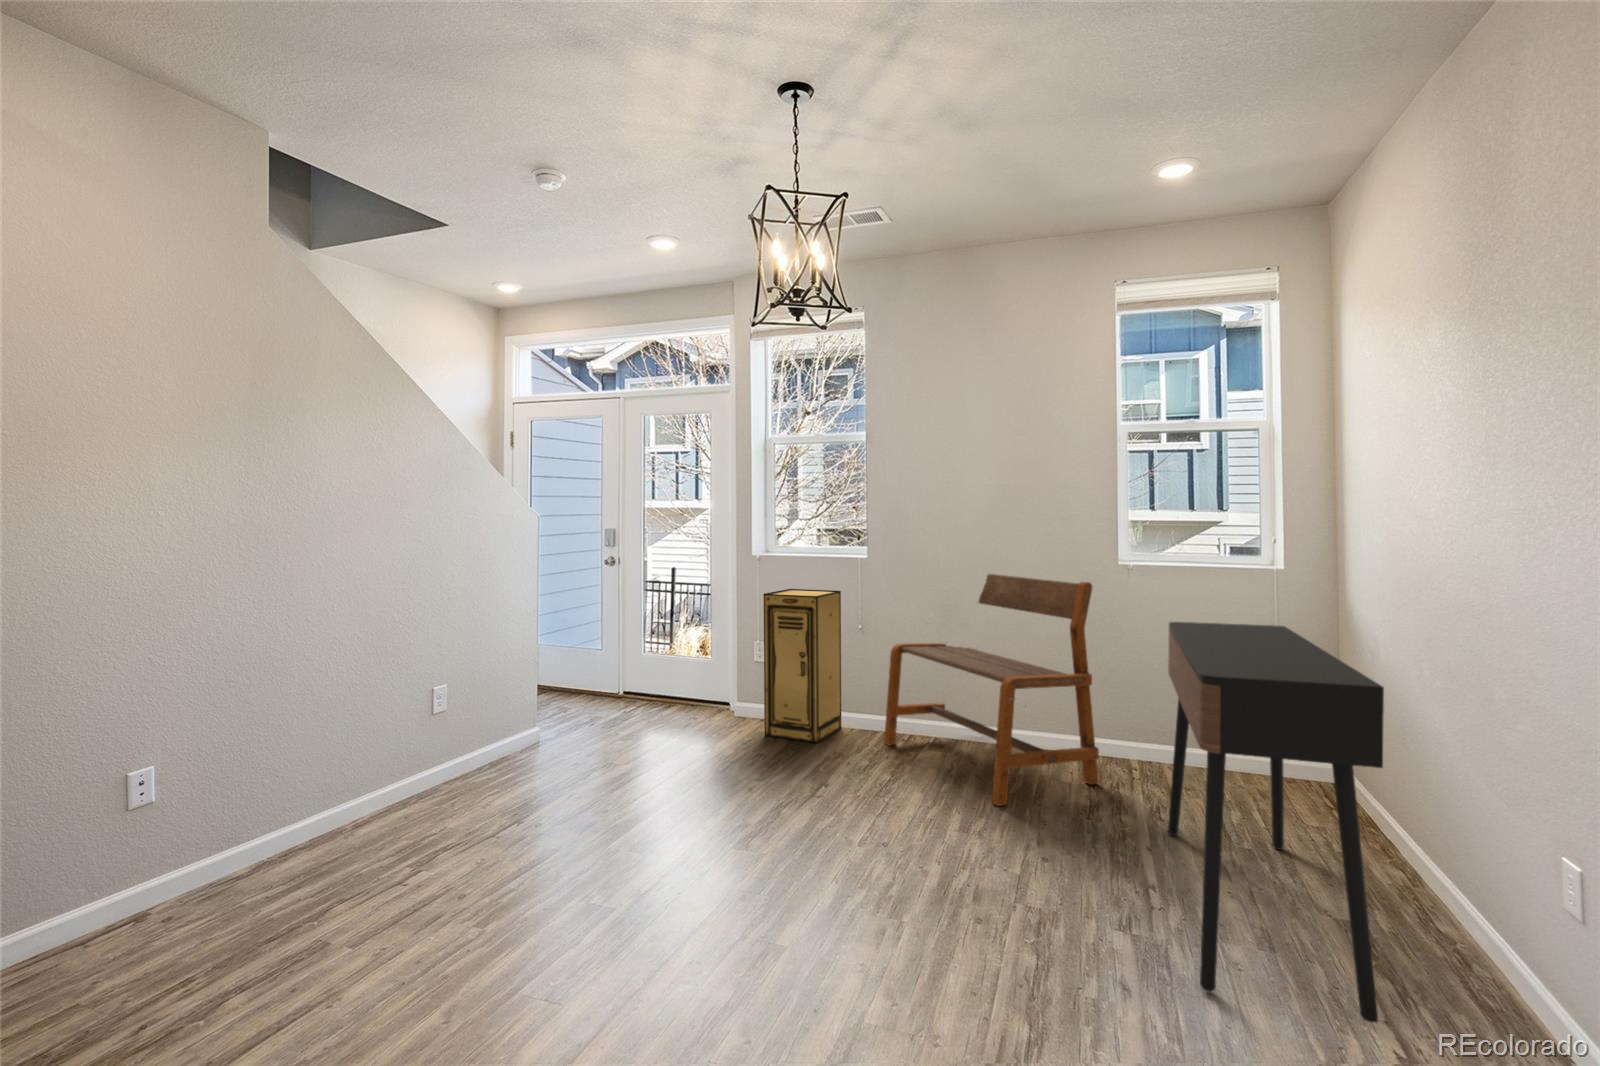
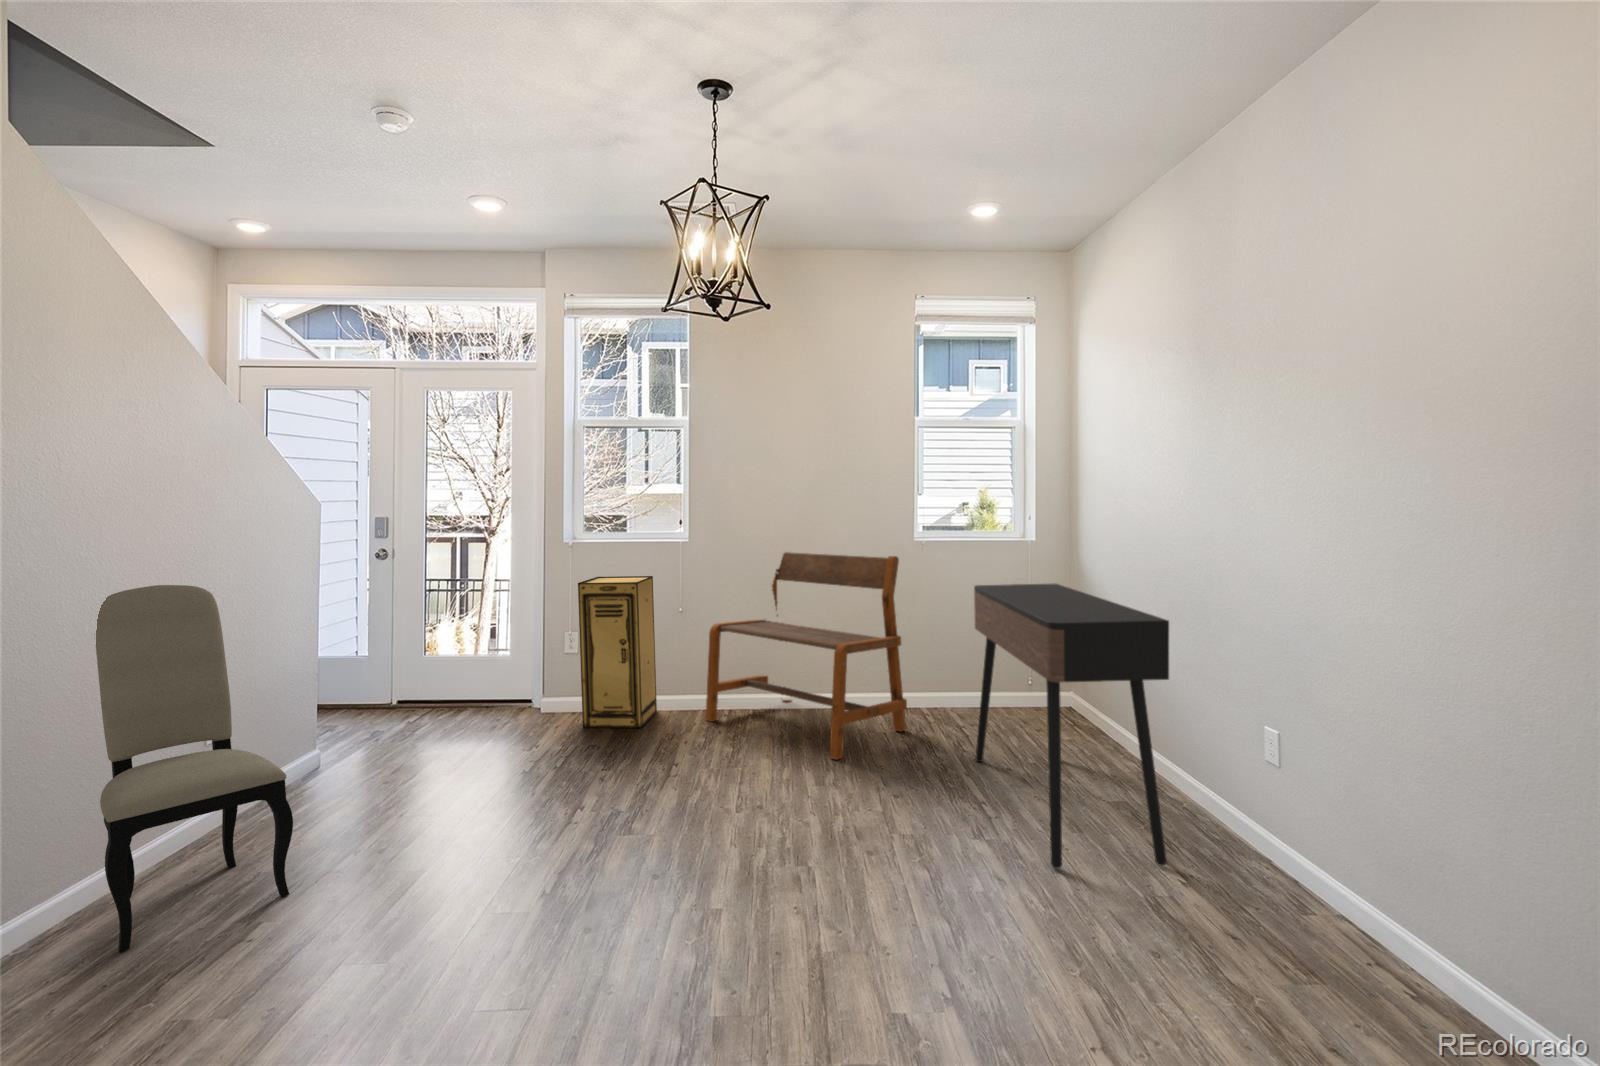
dining chair: none [311,577,455,875] -> present [96,585,293,952]

